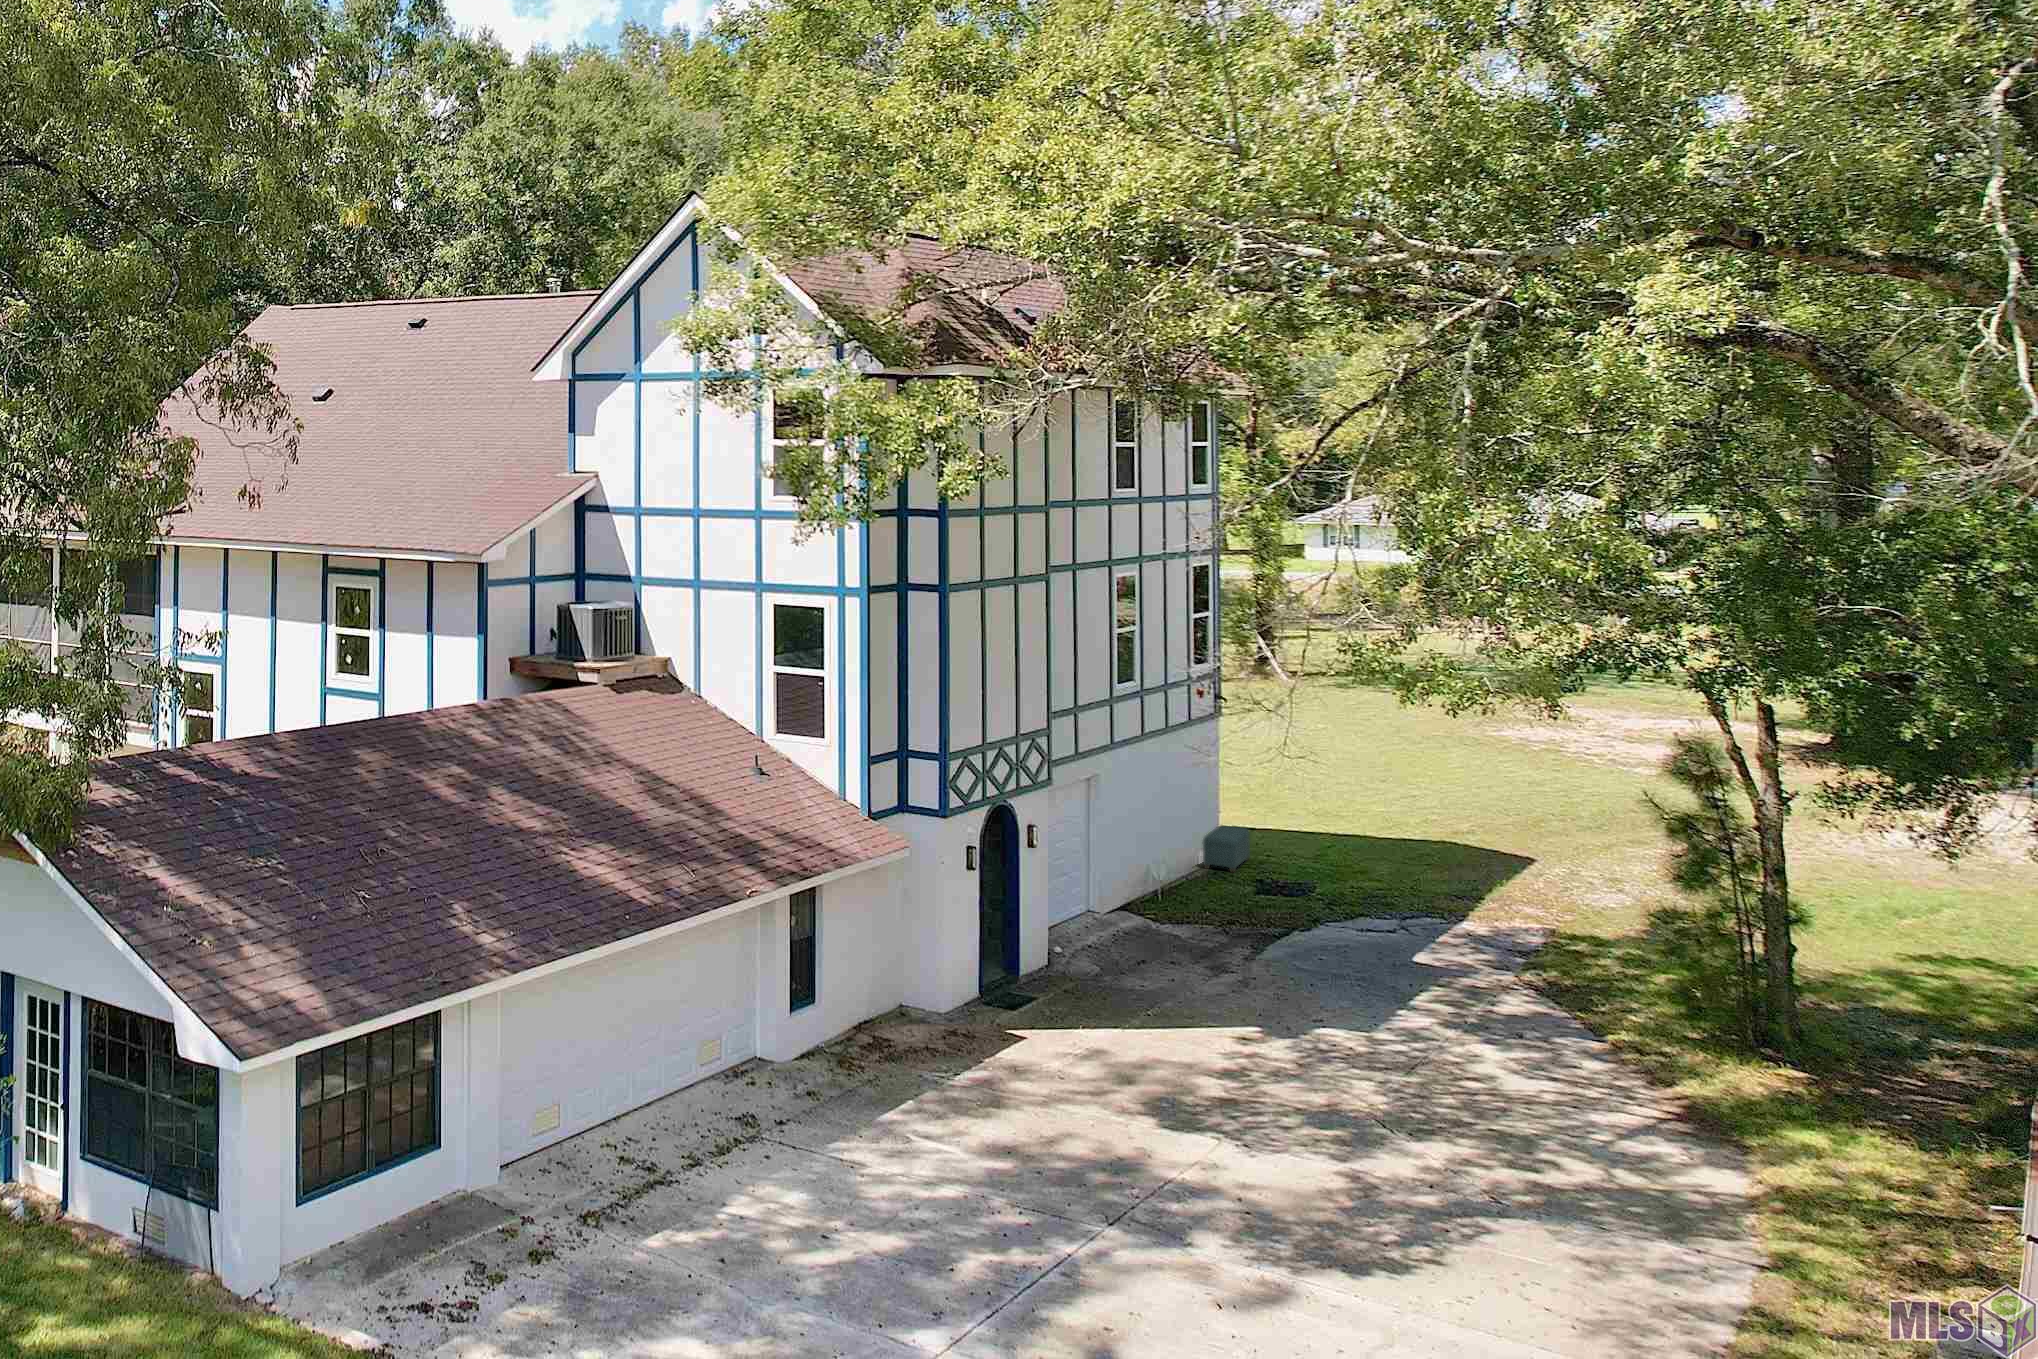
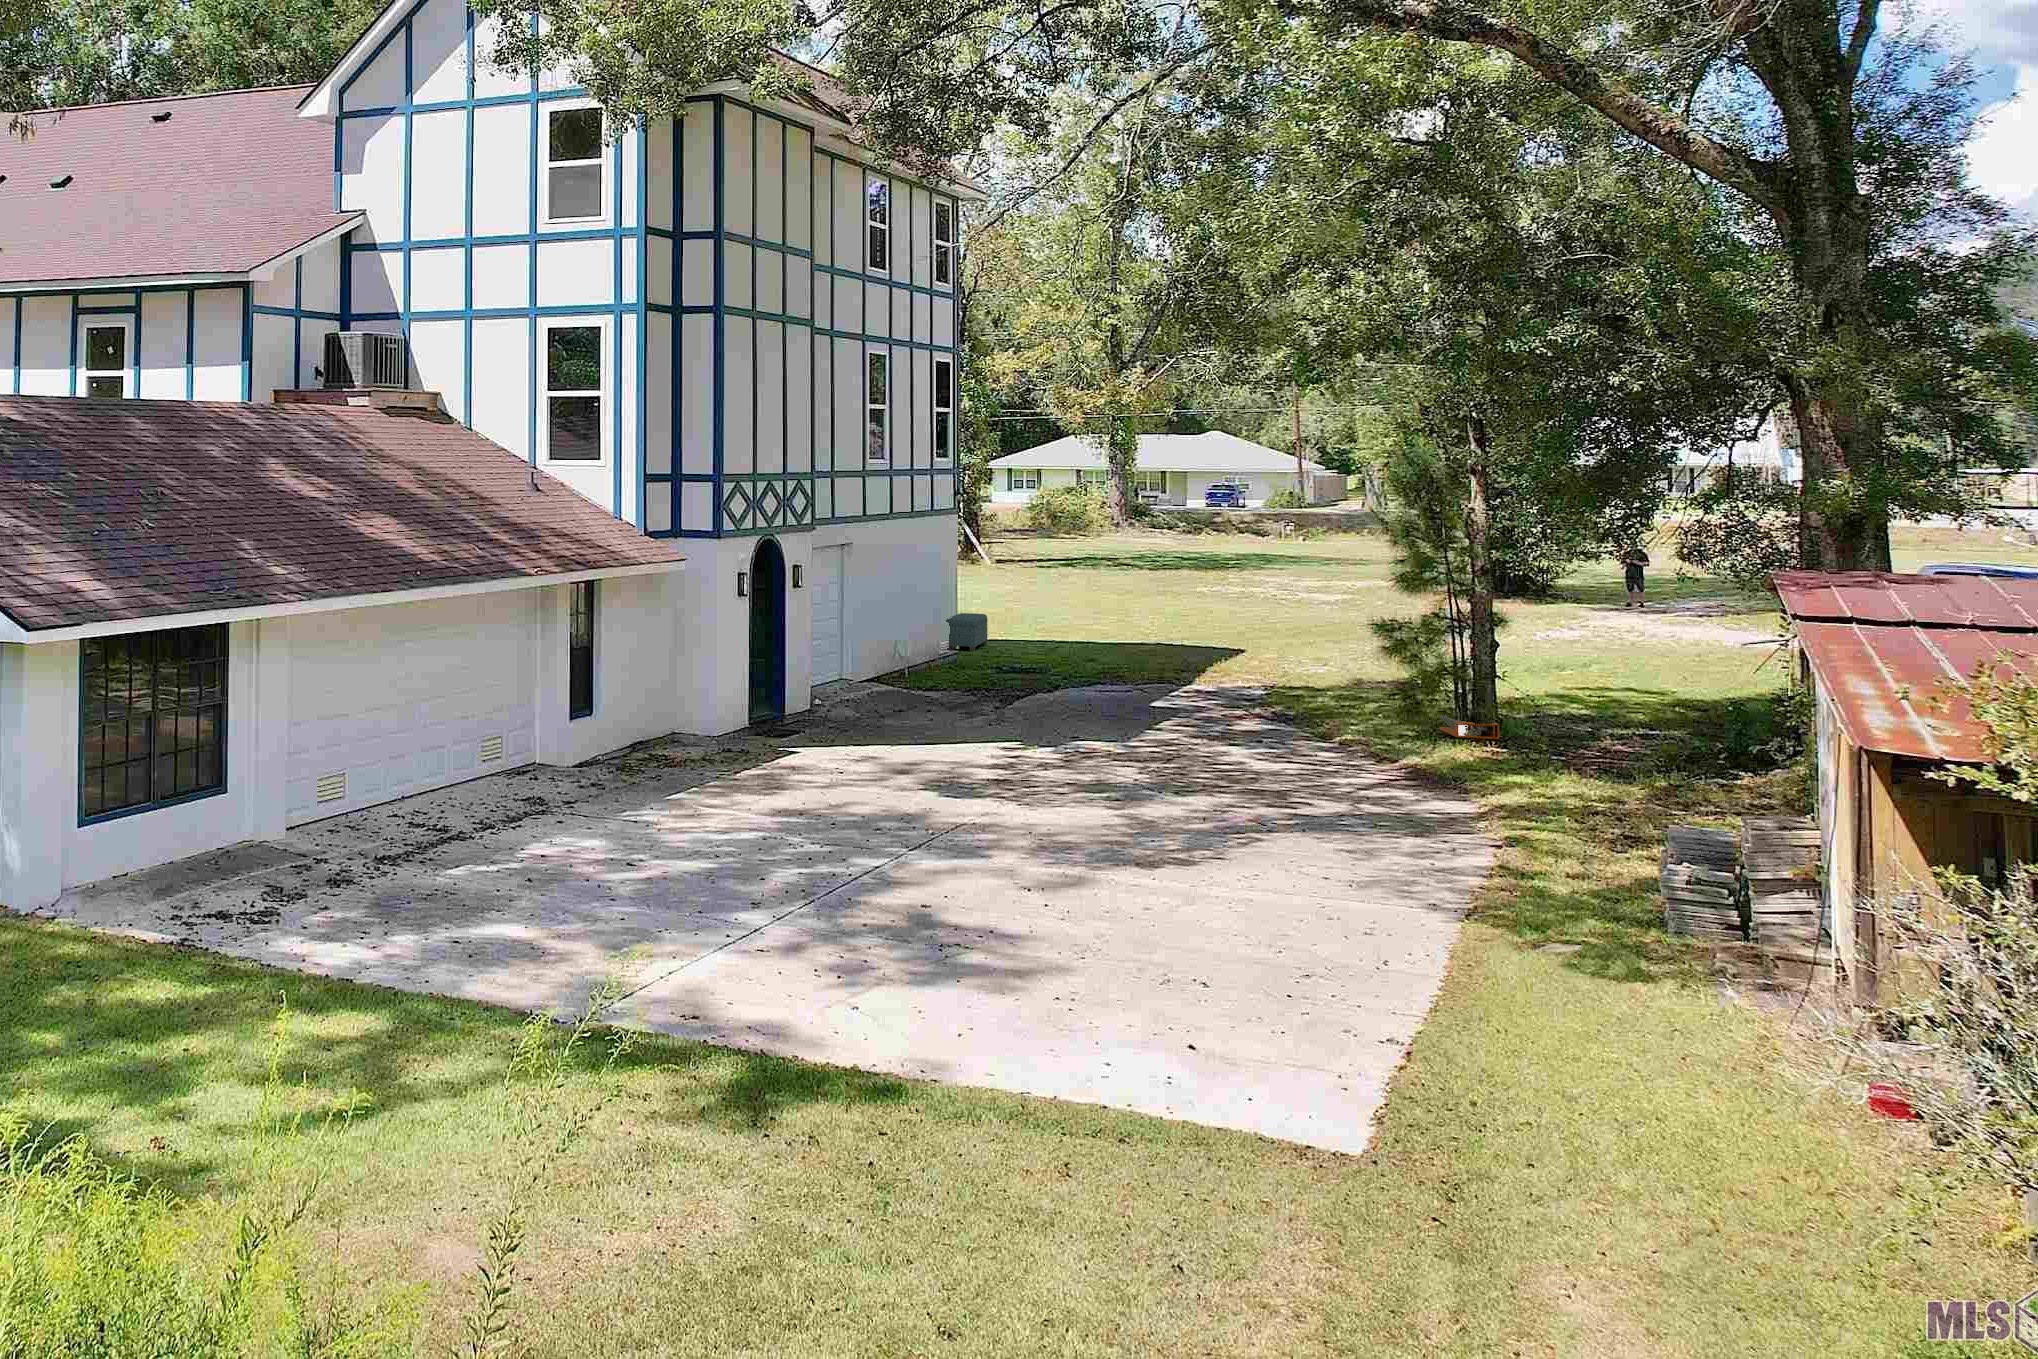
storage box: none [1764,1042,1838,1082] -> present [1439,715,1499,739]

